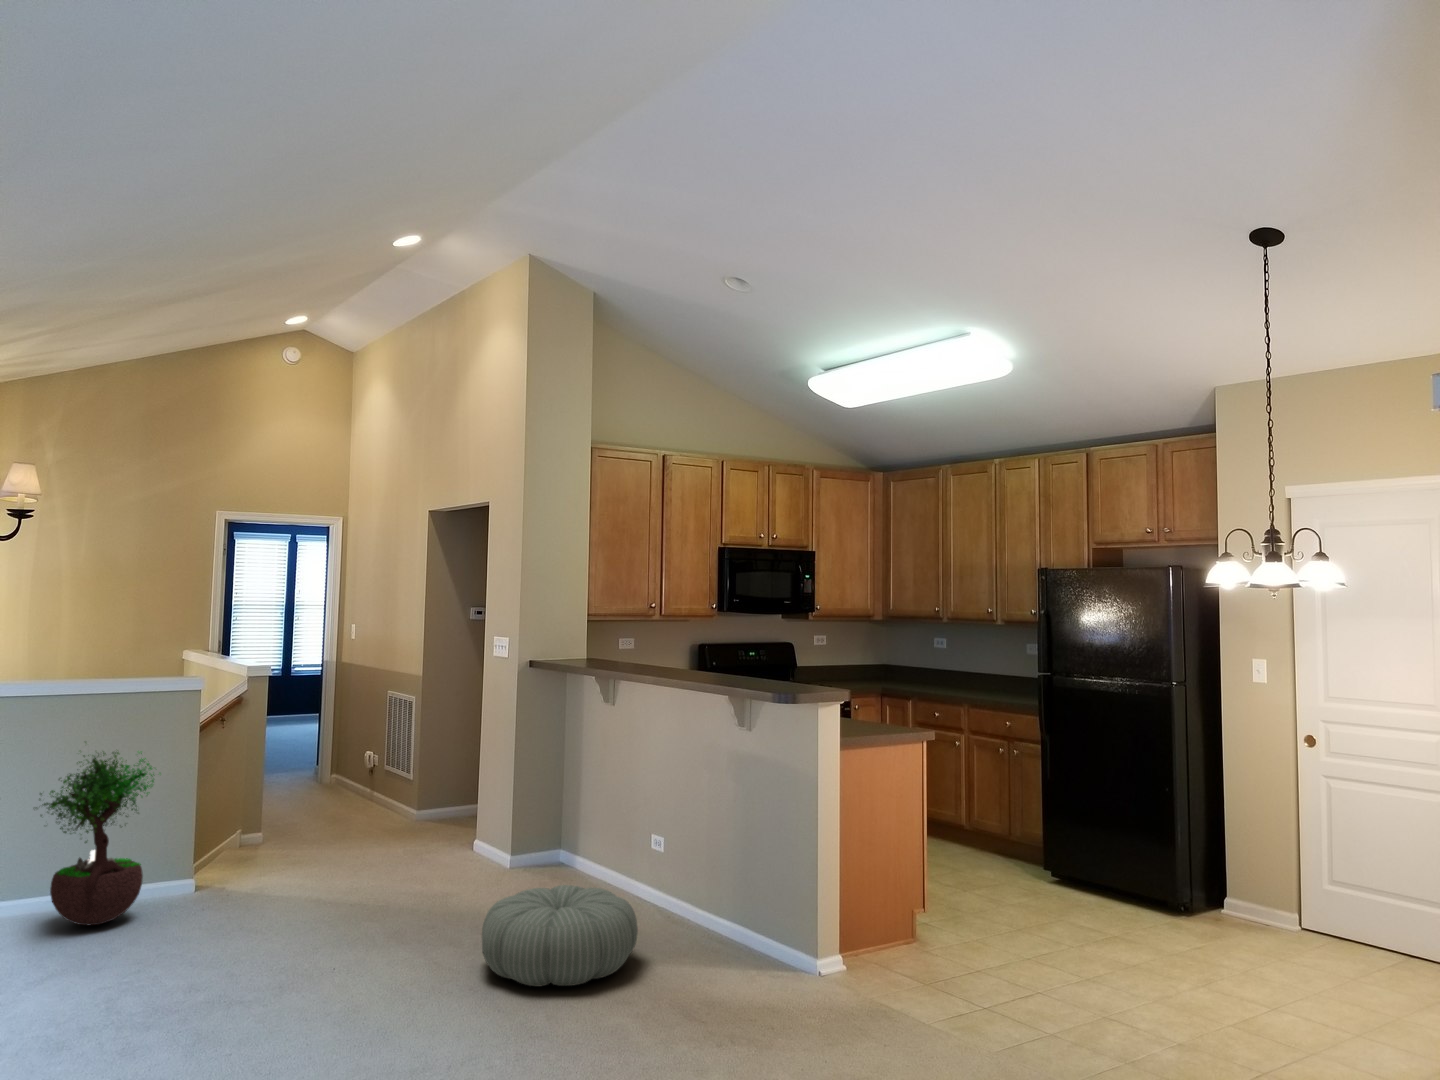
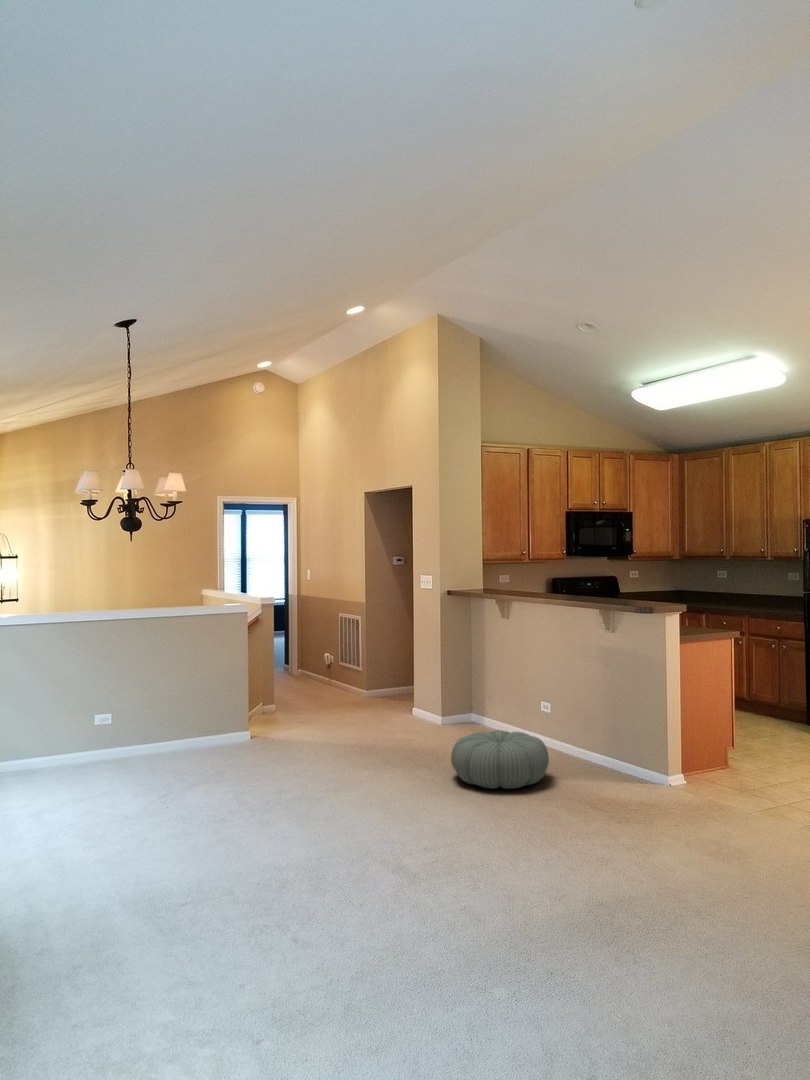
potted tree: present [36,742,154,926] -> none [173,643,239,754]

